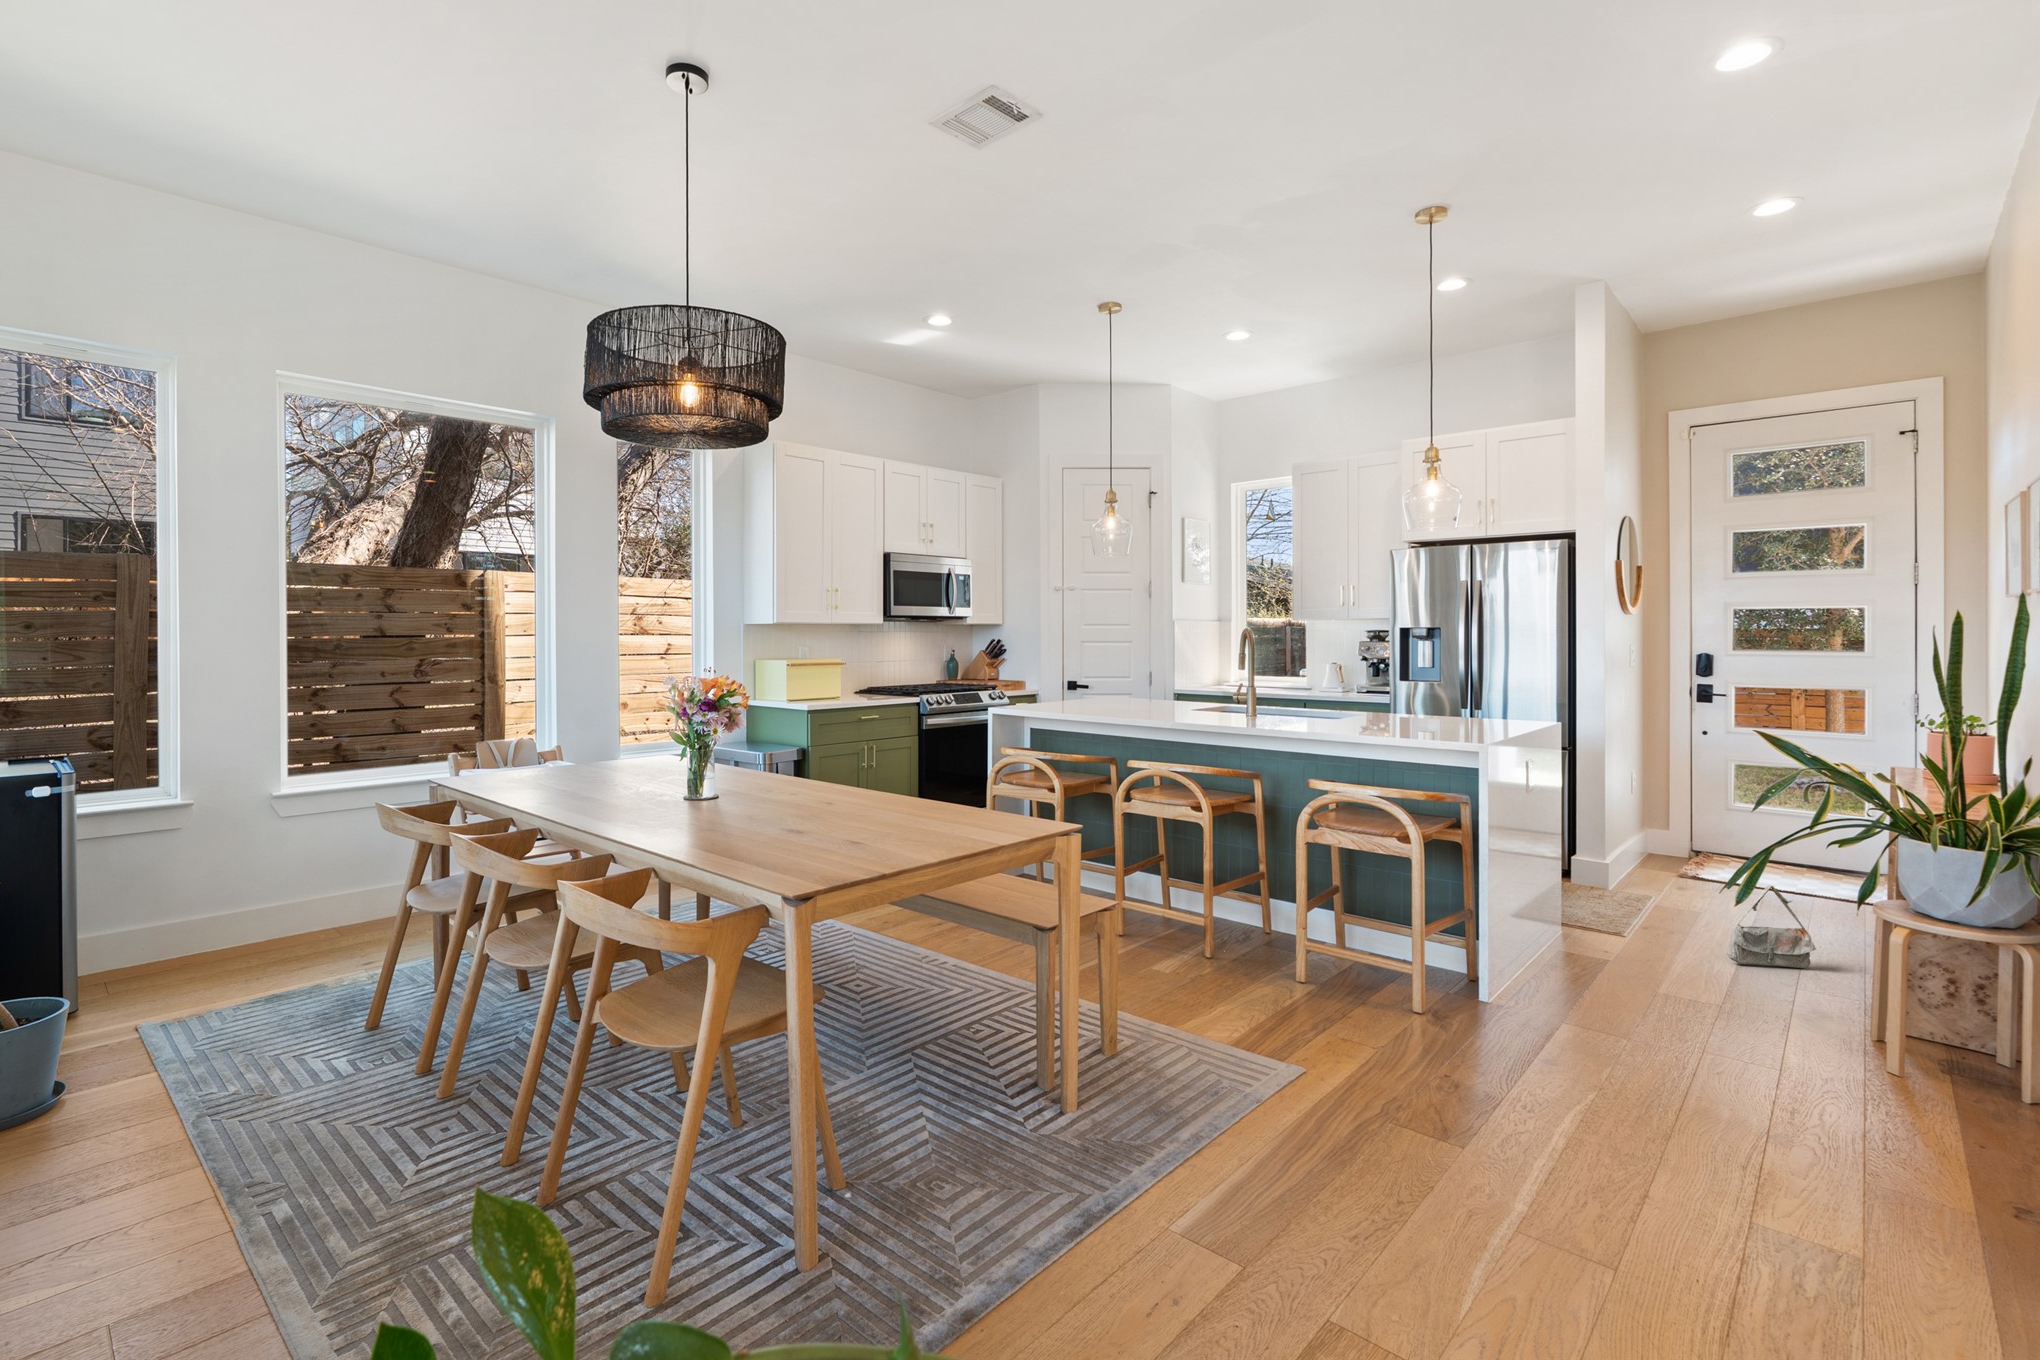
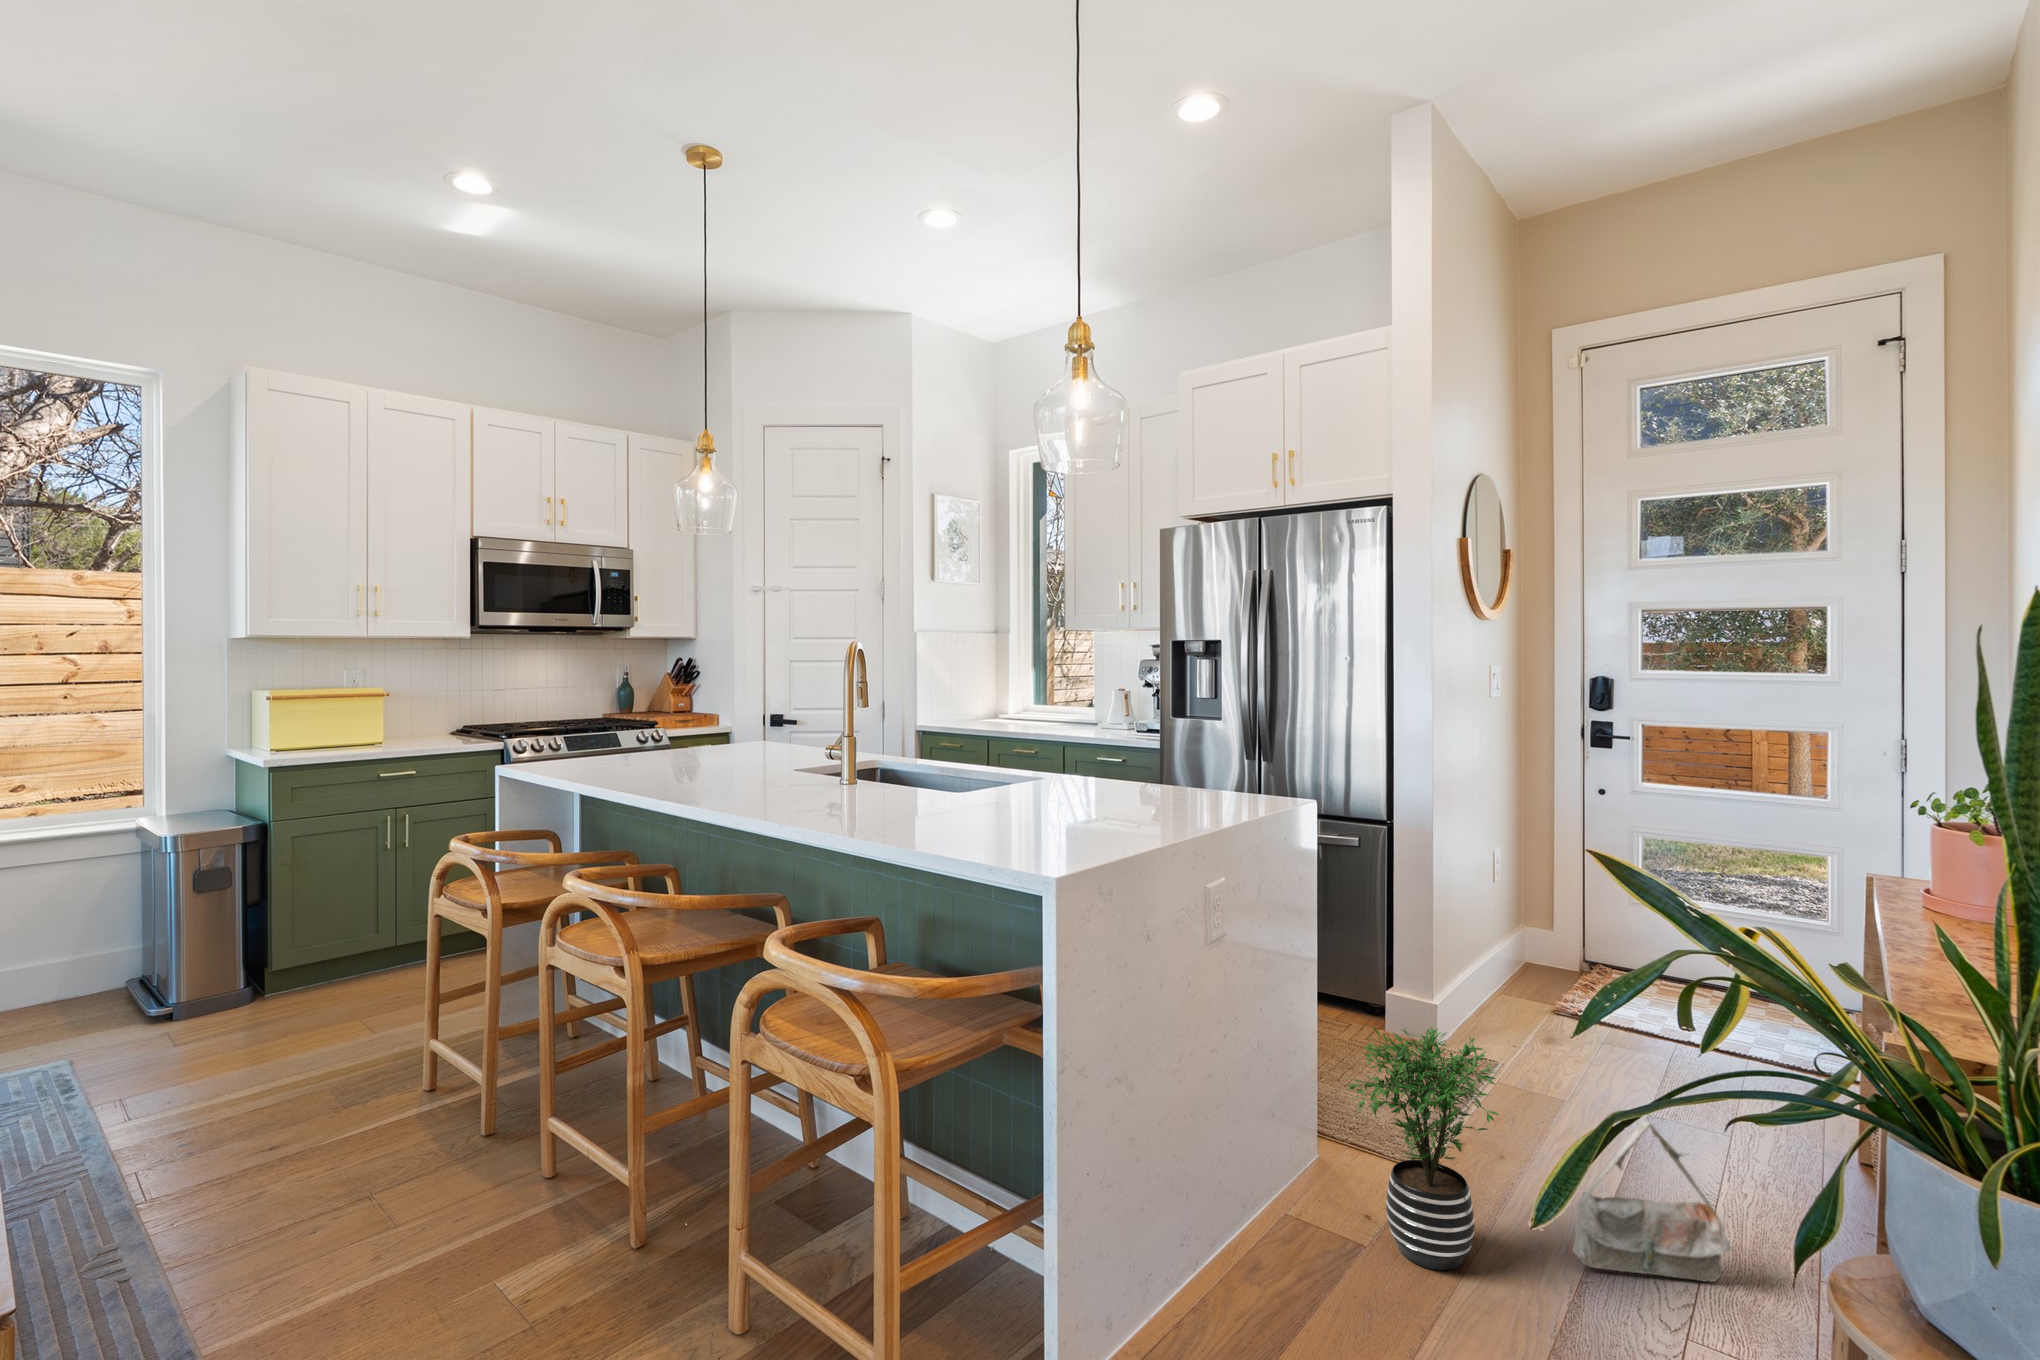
potted plant: none [1603,838,1698,964] -> present [1348,1027,1499,1270]

